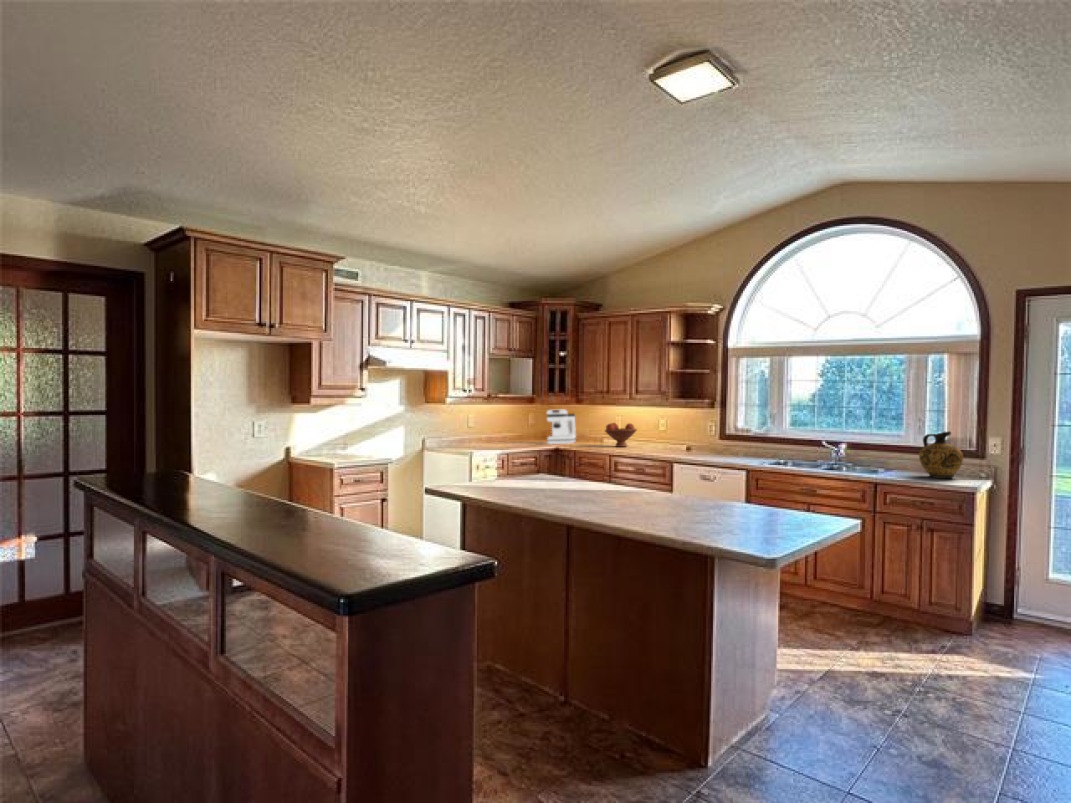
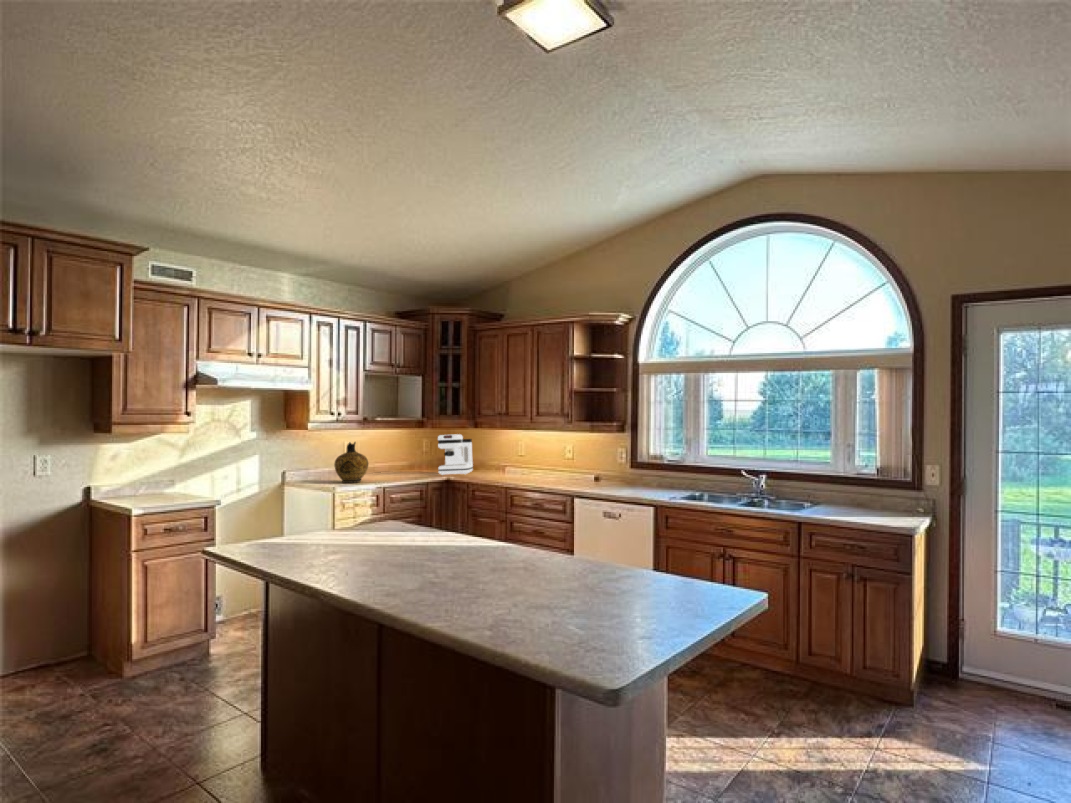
fruit bowl: present [605,423,637,447] -> none [503,449,540,477]
ceramic jug: present [919,431,963,478] -> present [334,442,368,483]

